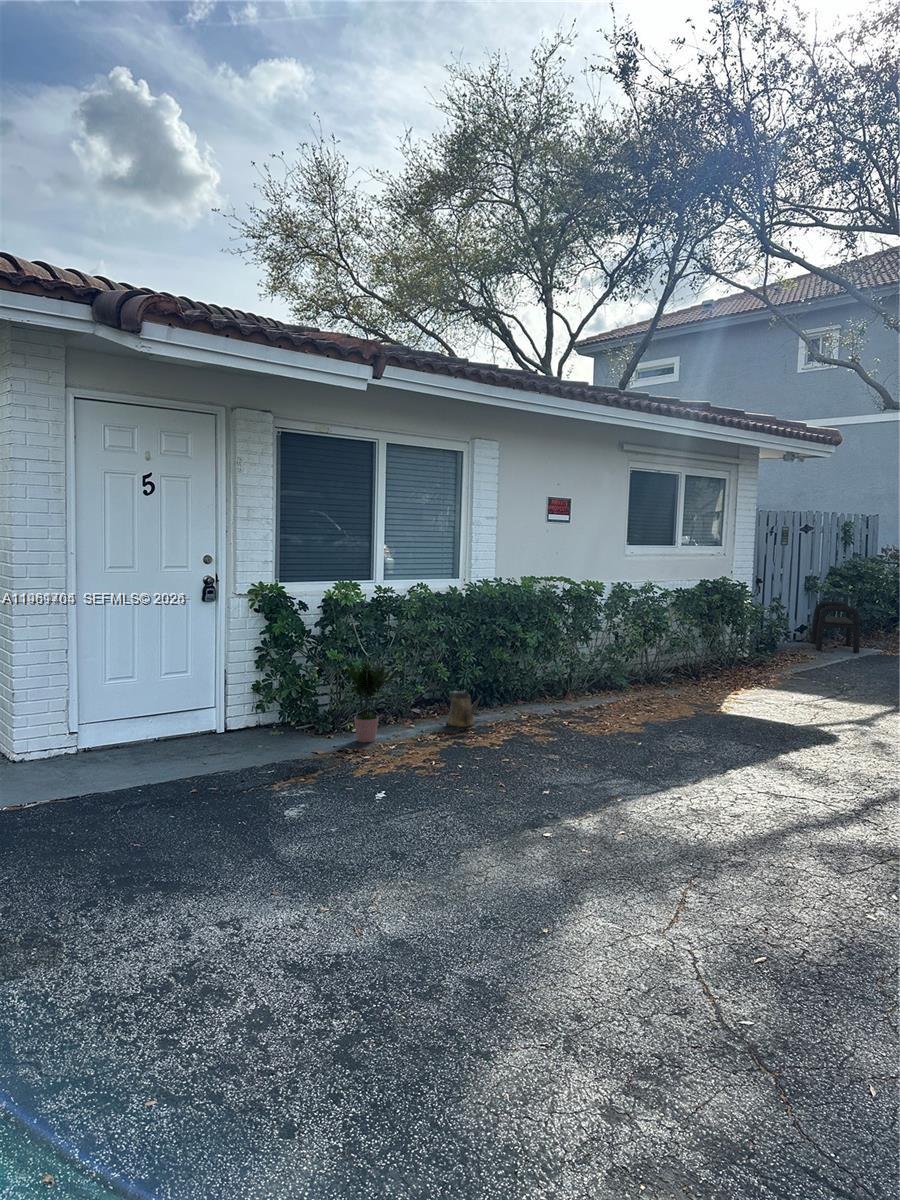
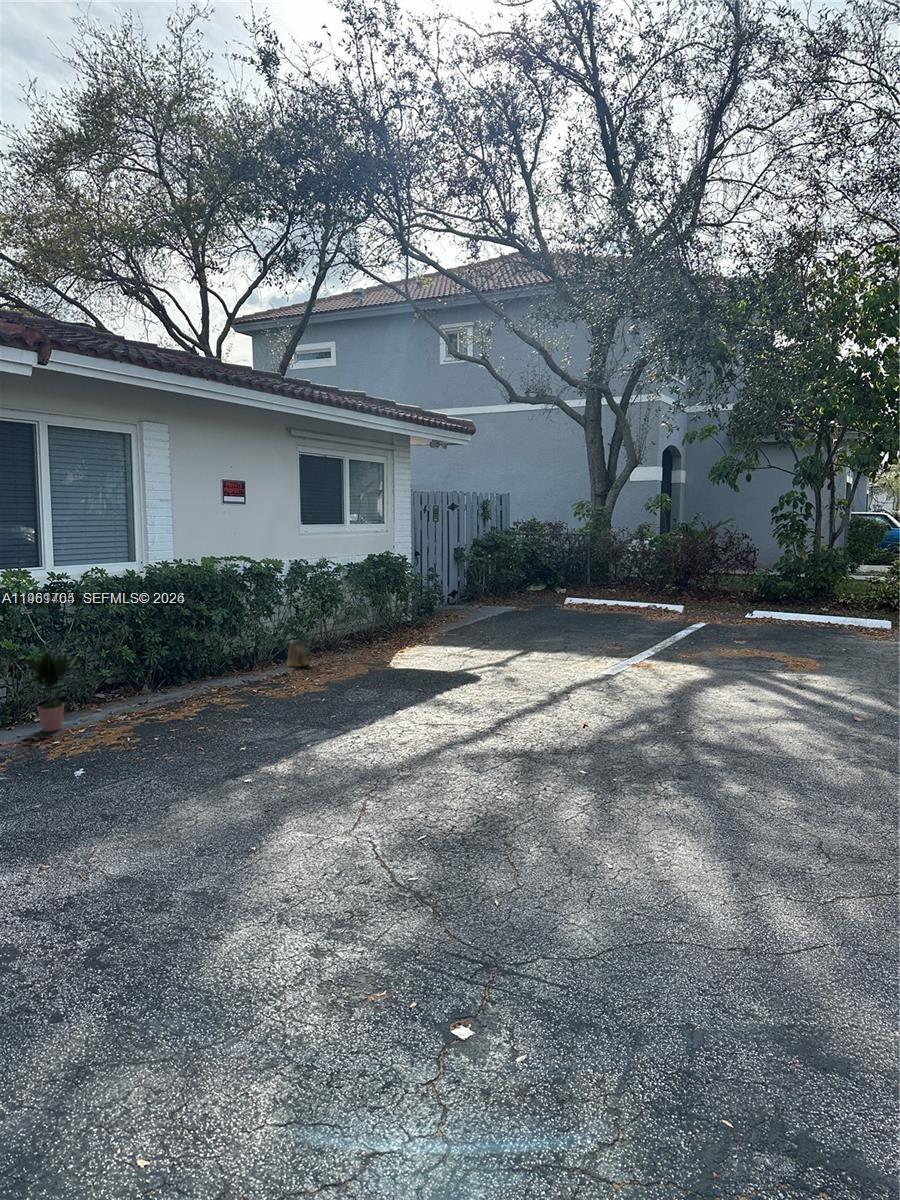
bench: present [811,602,860,653] -> none [465,568,504,612]
watering can: present [447,691,482,727] -> present [287,640,311,667]

